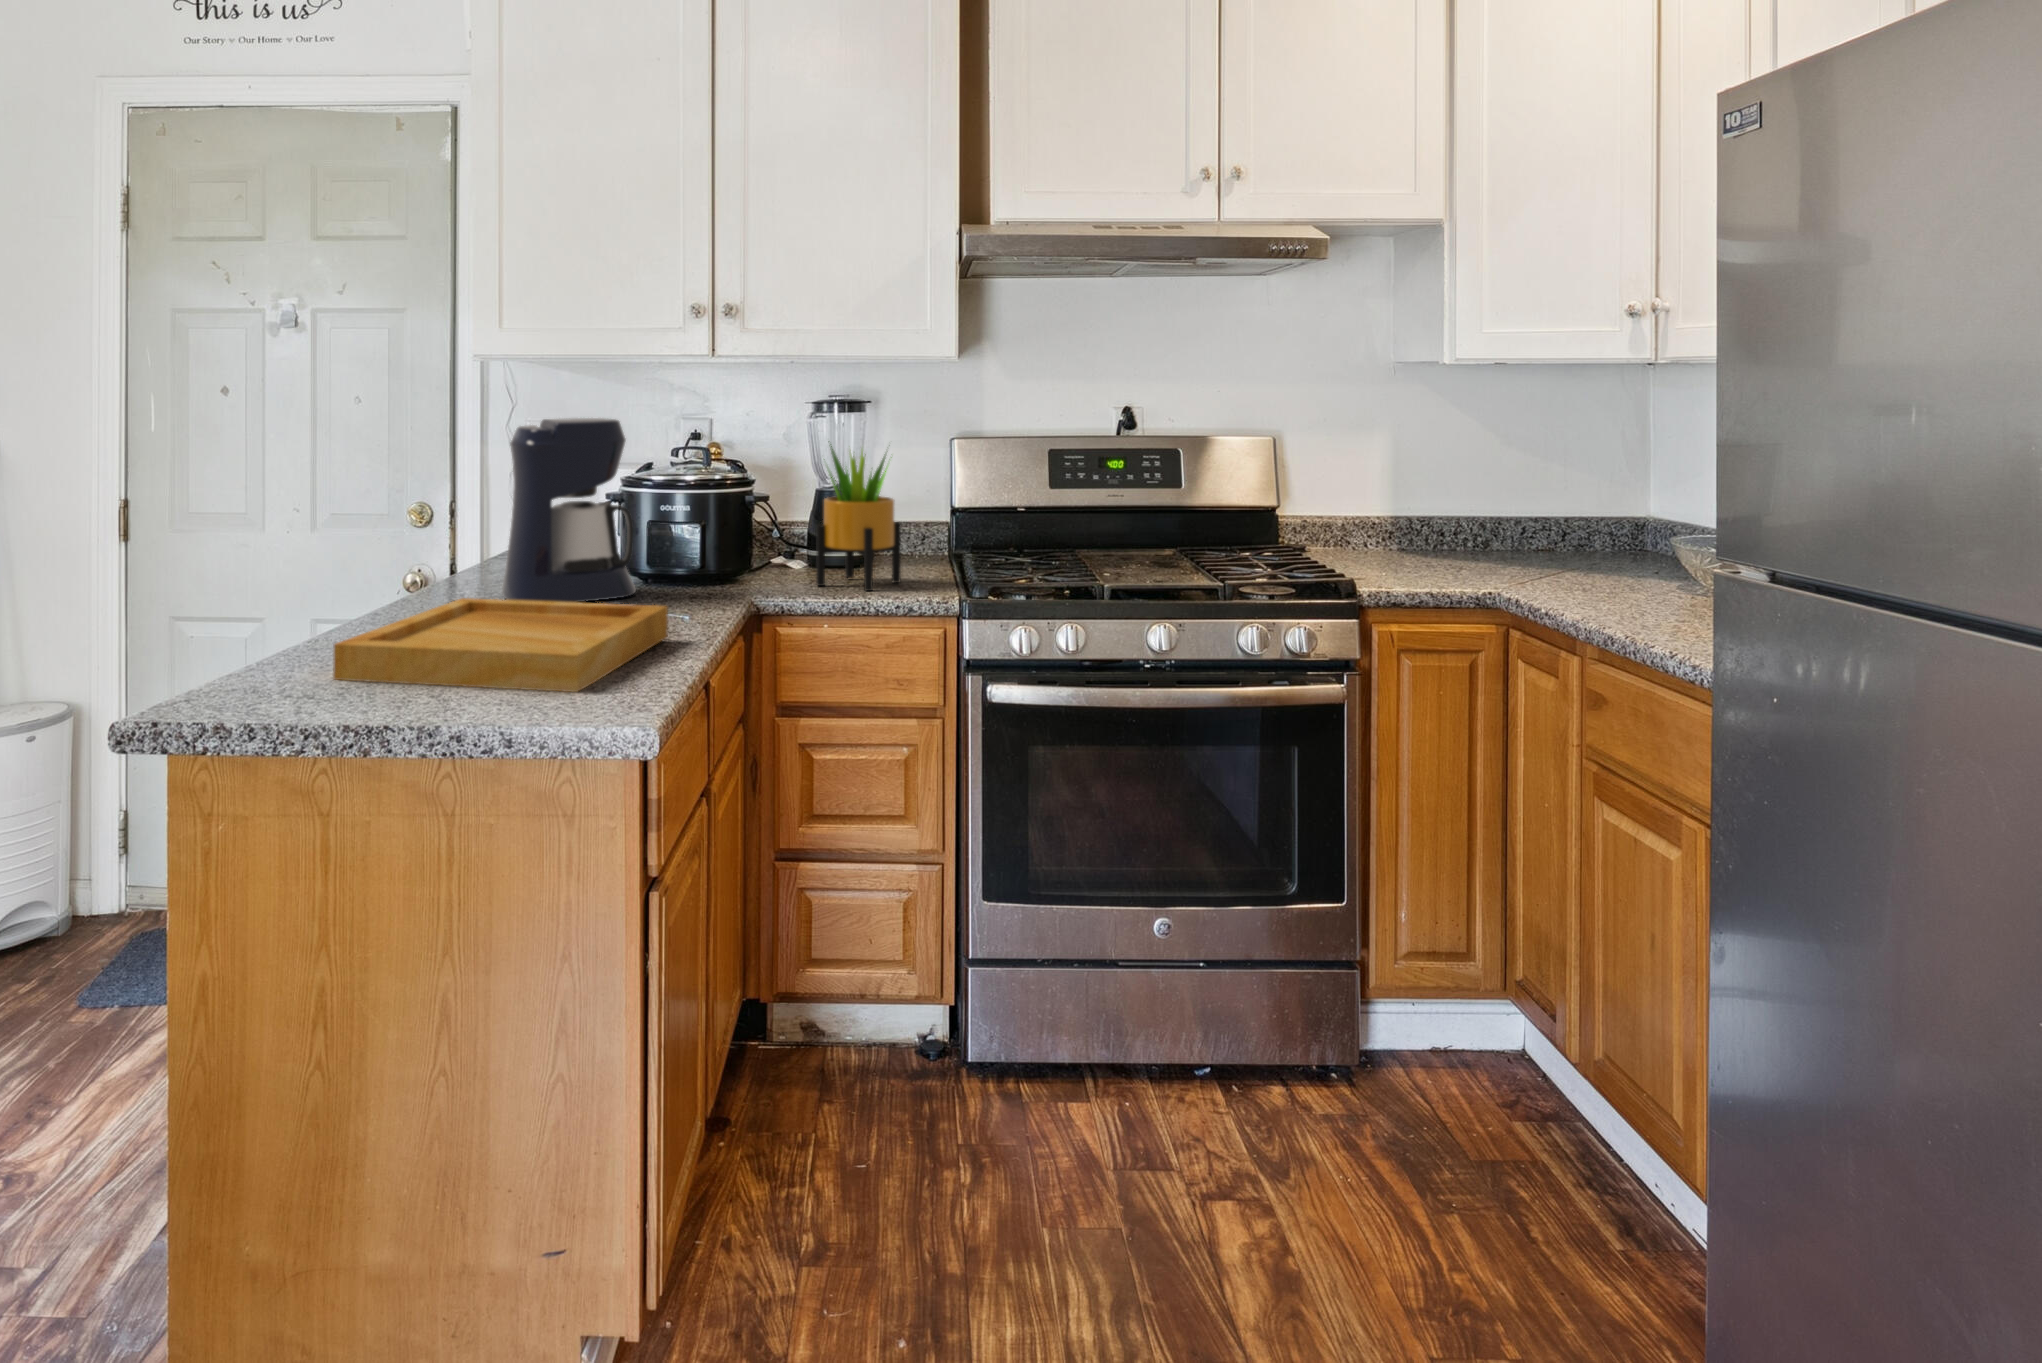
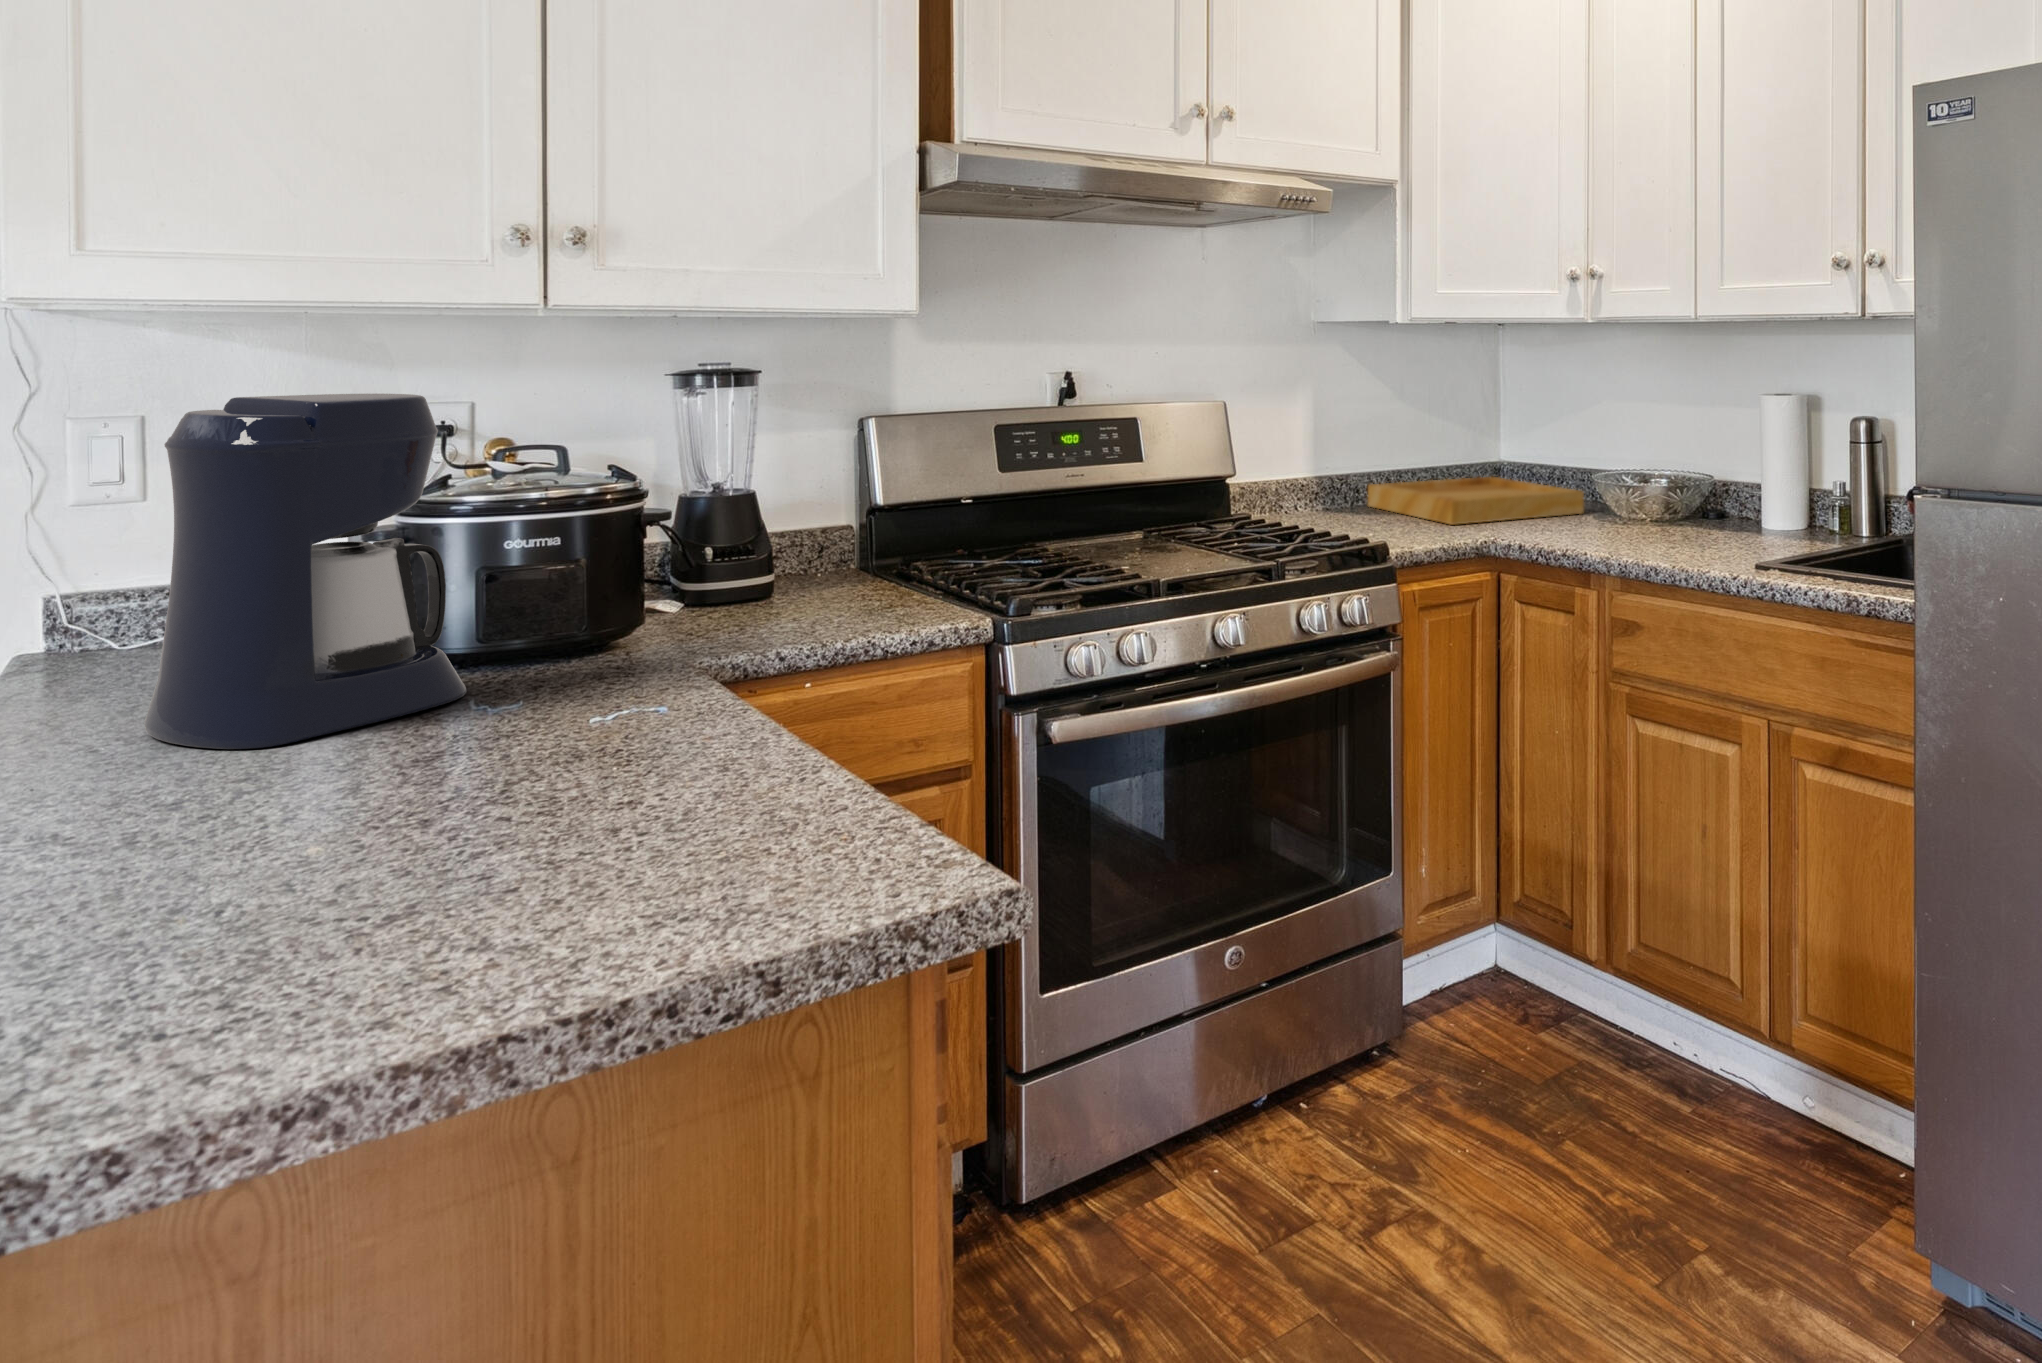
potted plant: present [816,444,901,591] -> none [753,412,877,632]
tray: present [333,598,668,692] -> present [1368,477,1584,525]

